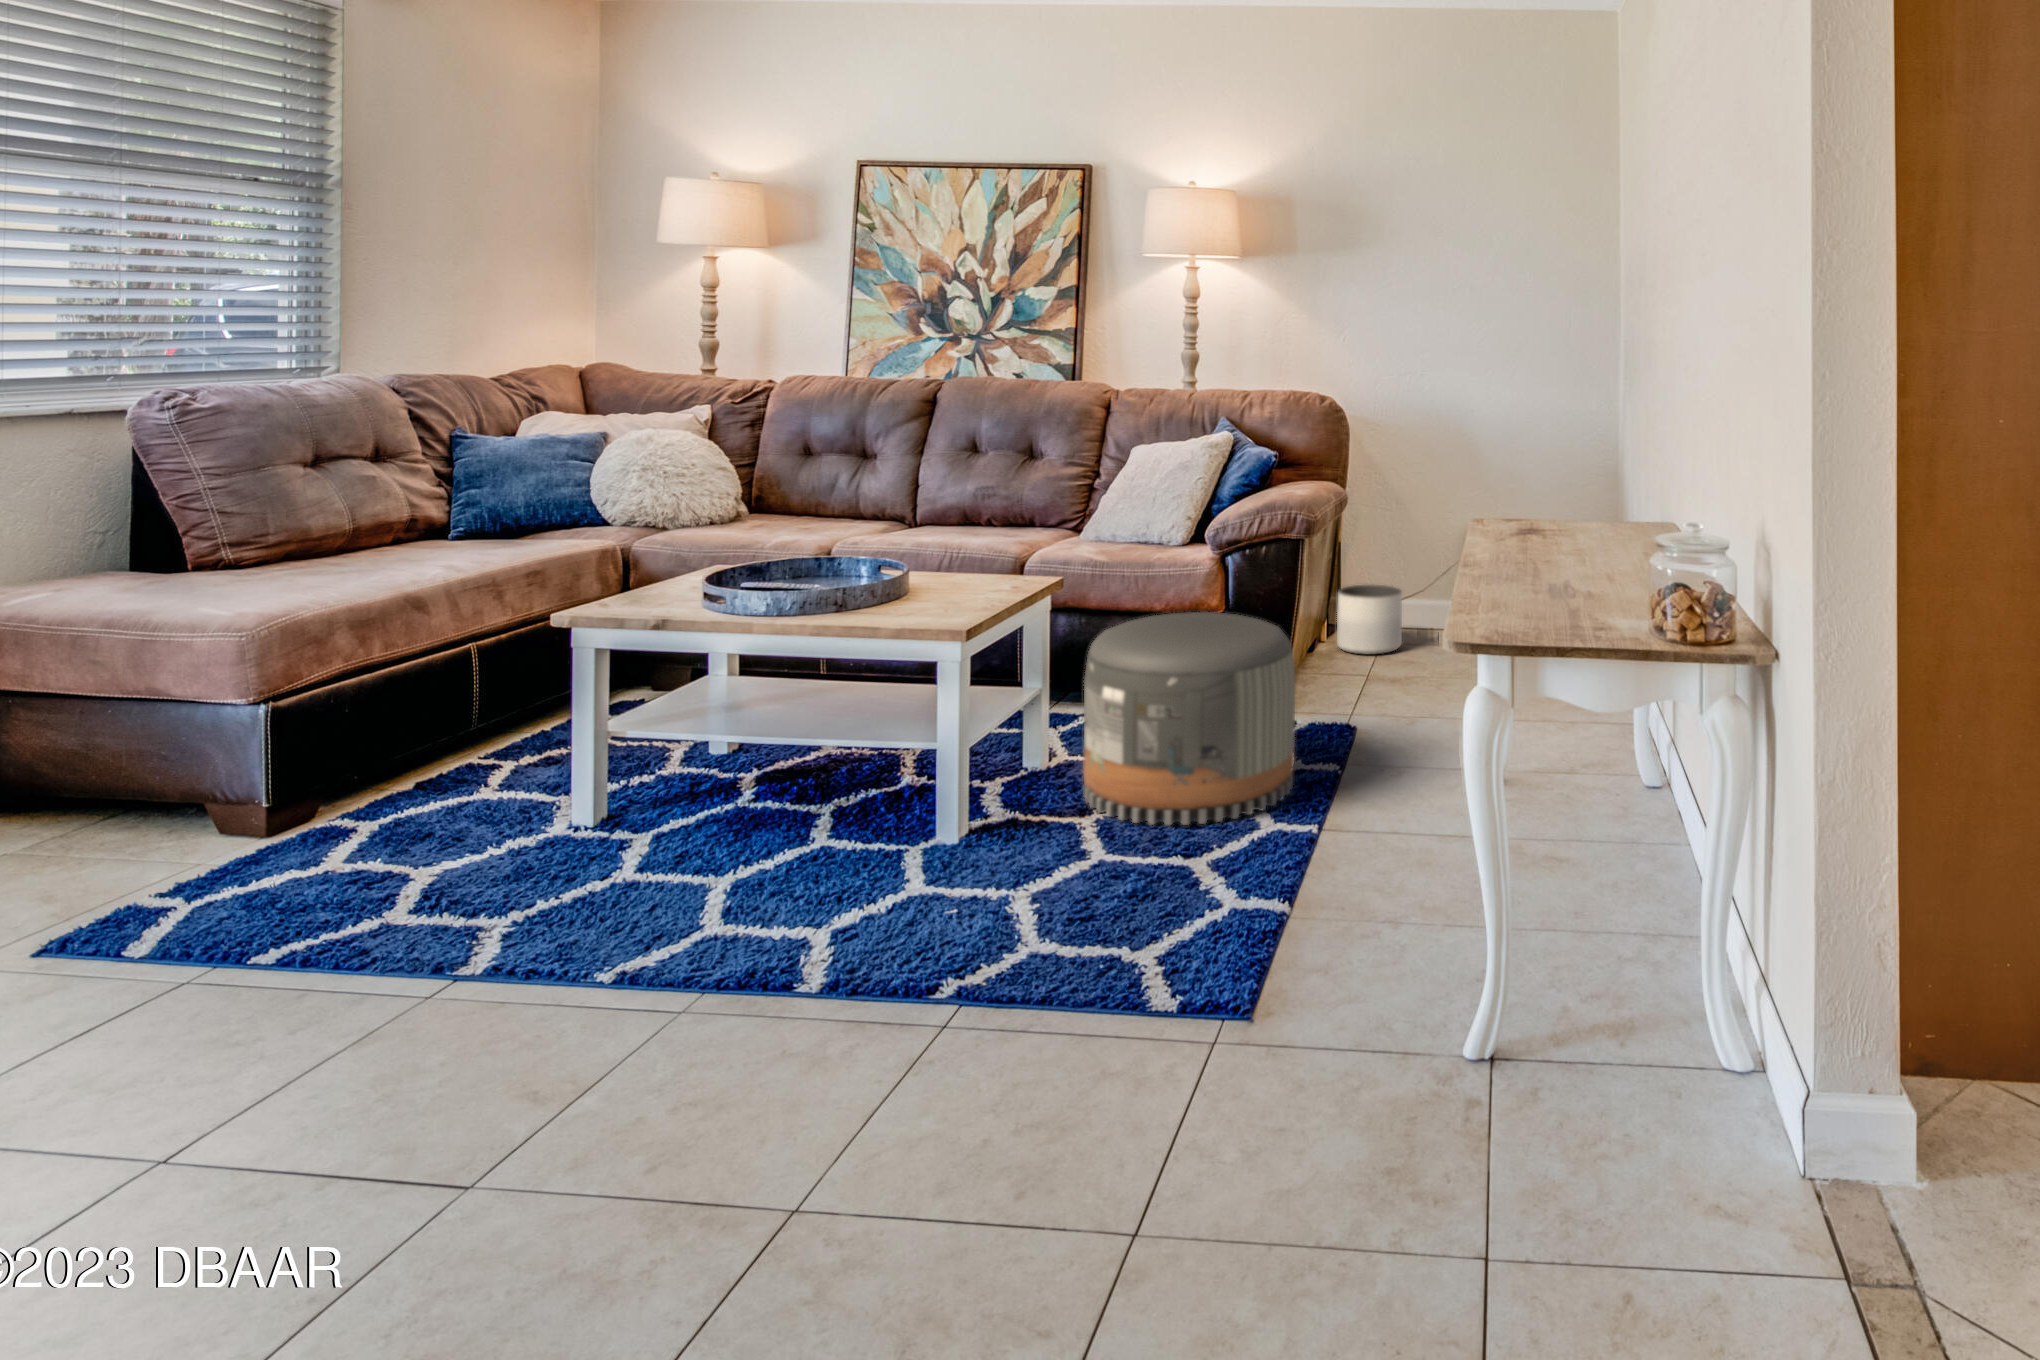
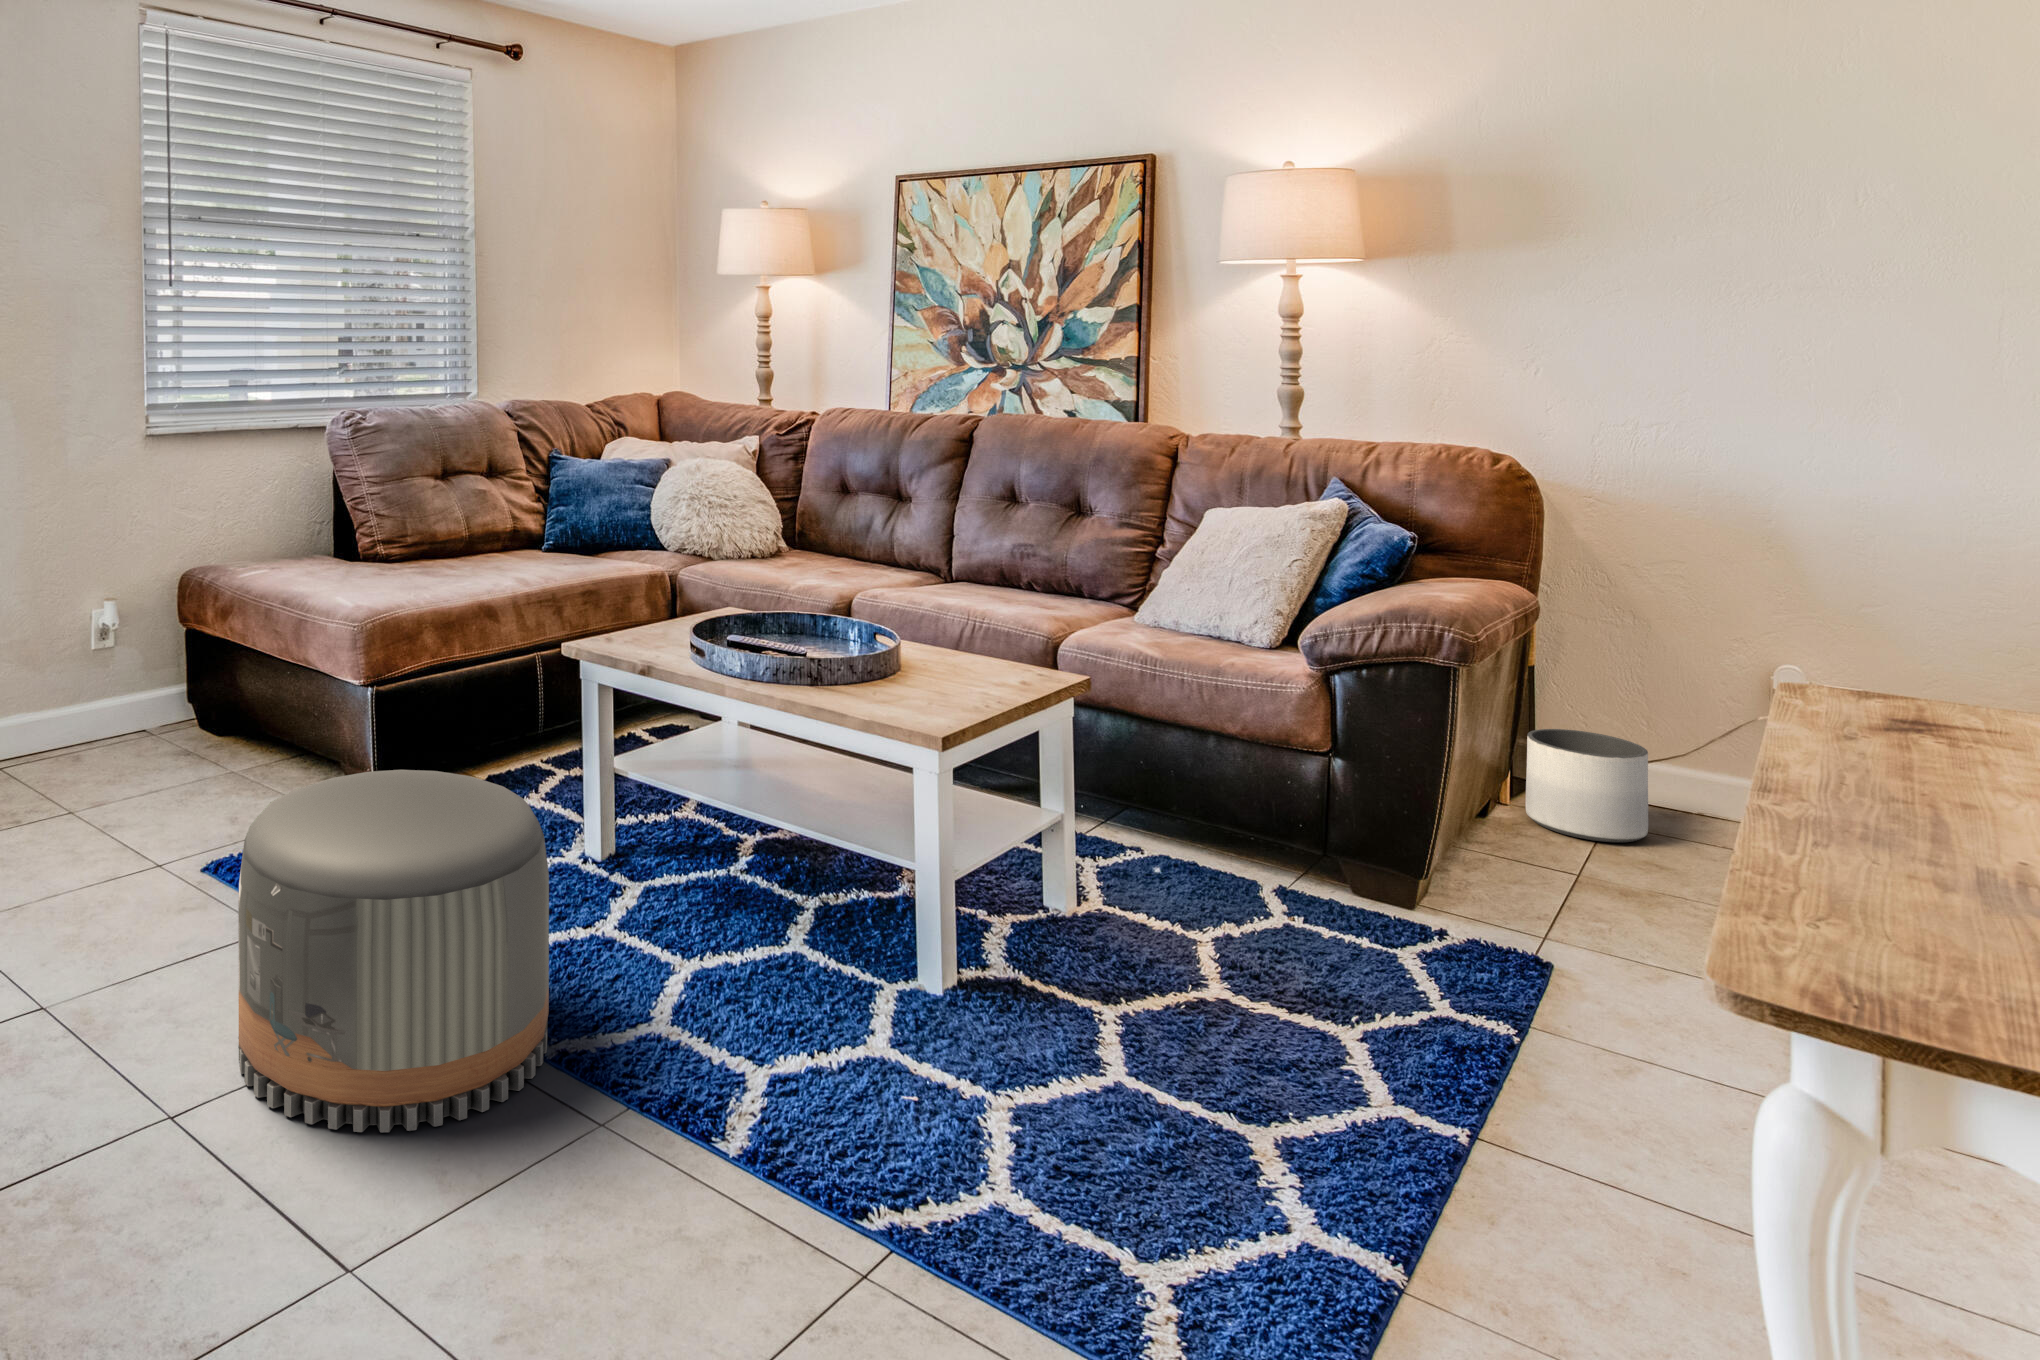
pouf: present [1083,612,1295,825] -> present [238,770,549,1132]

